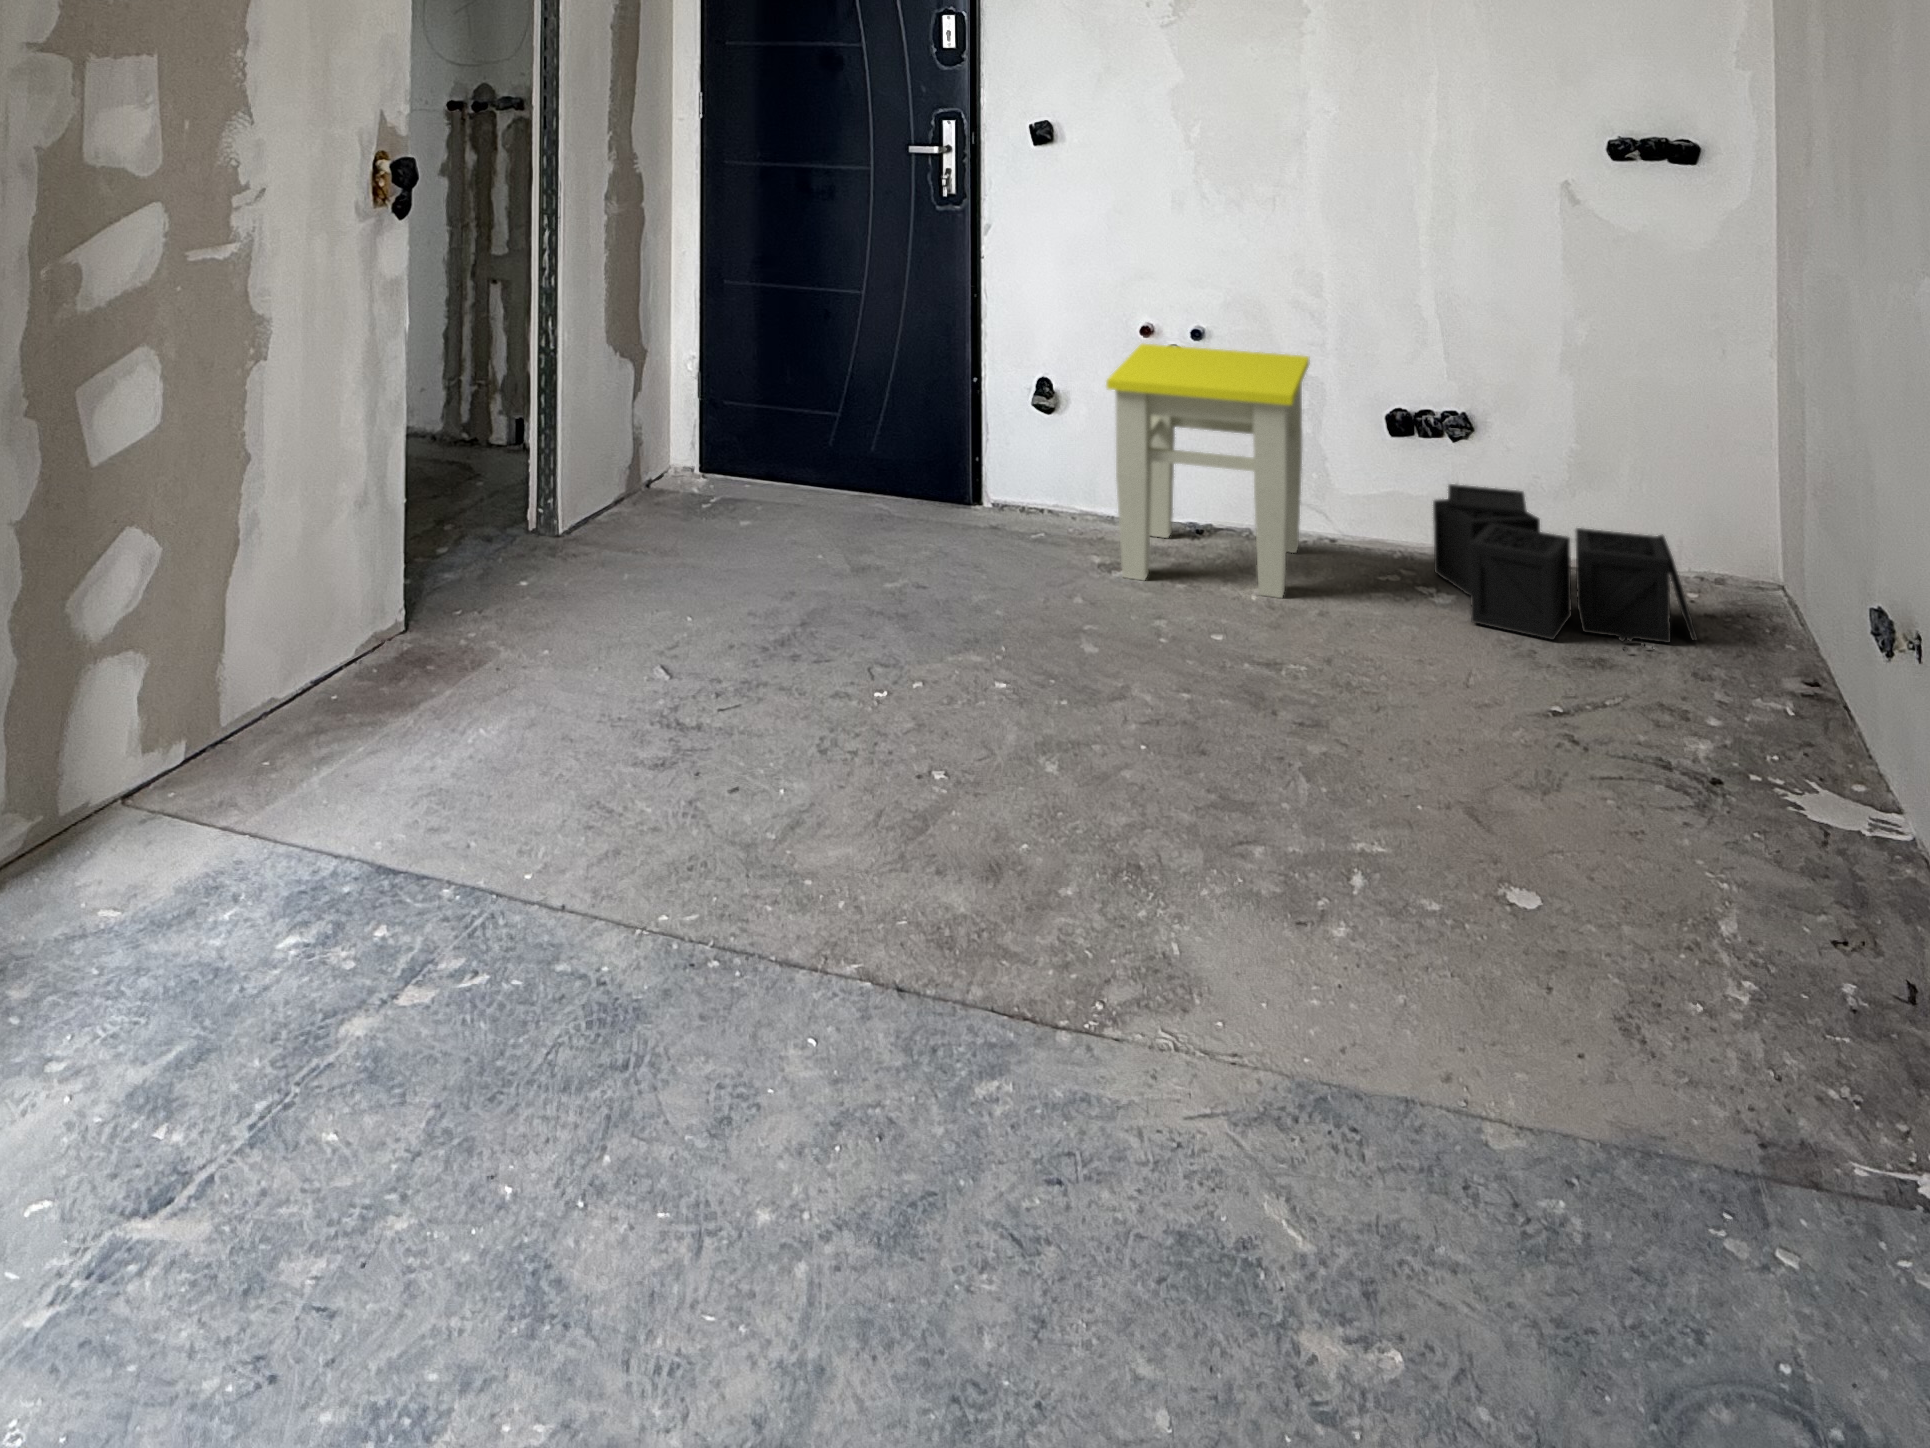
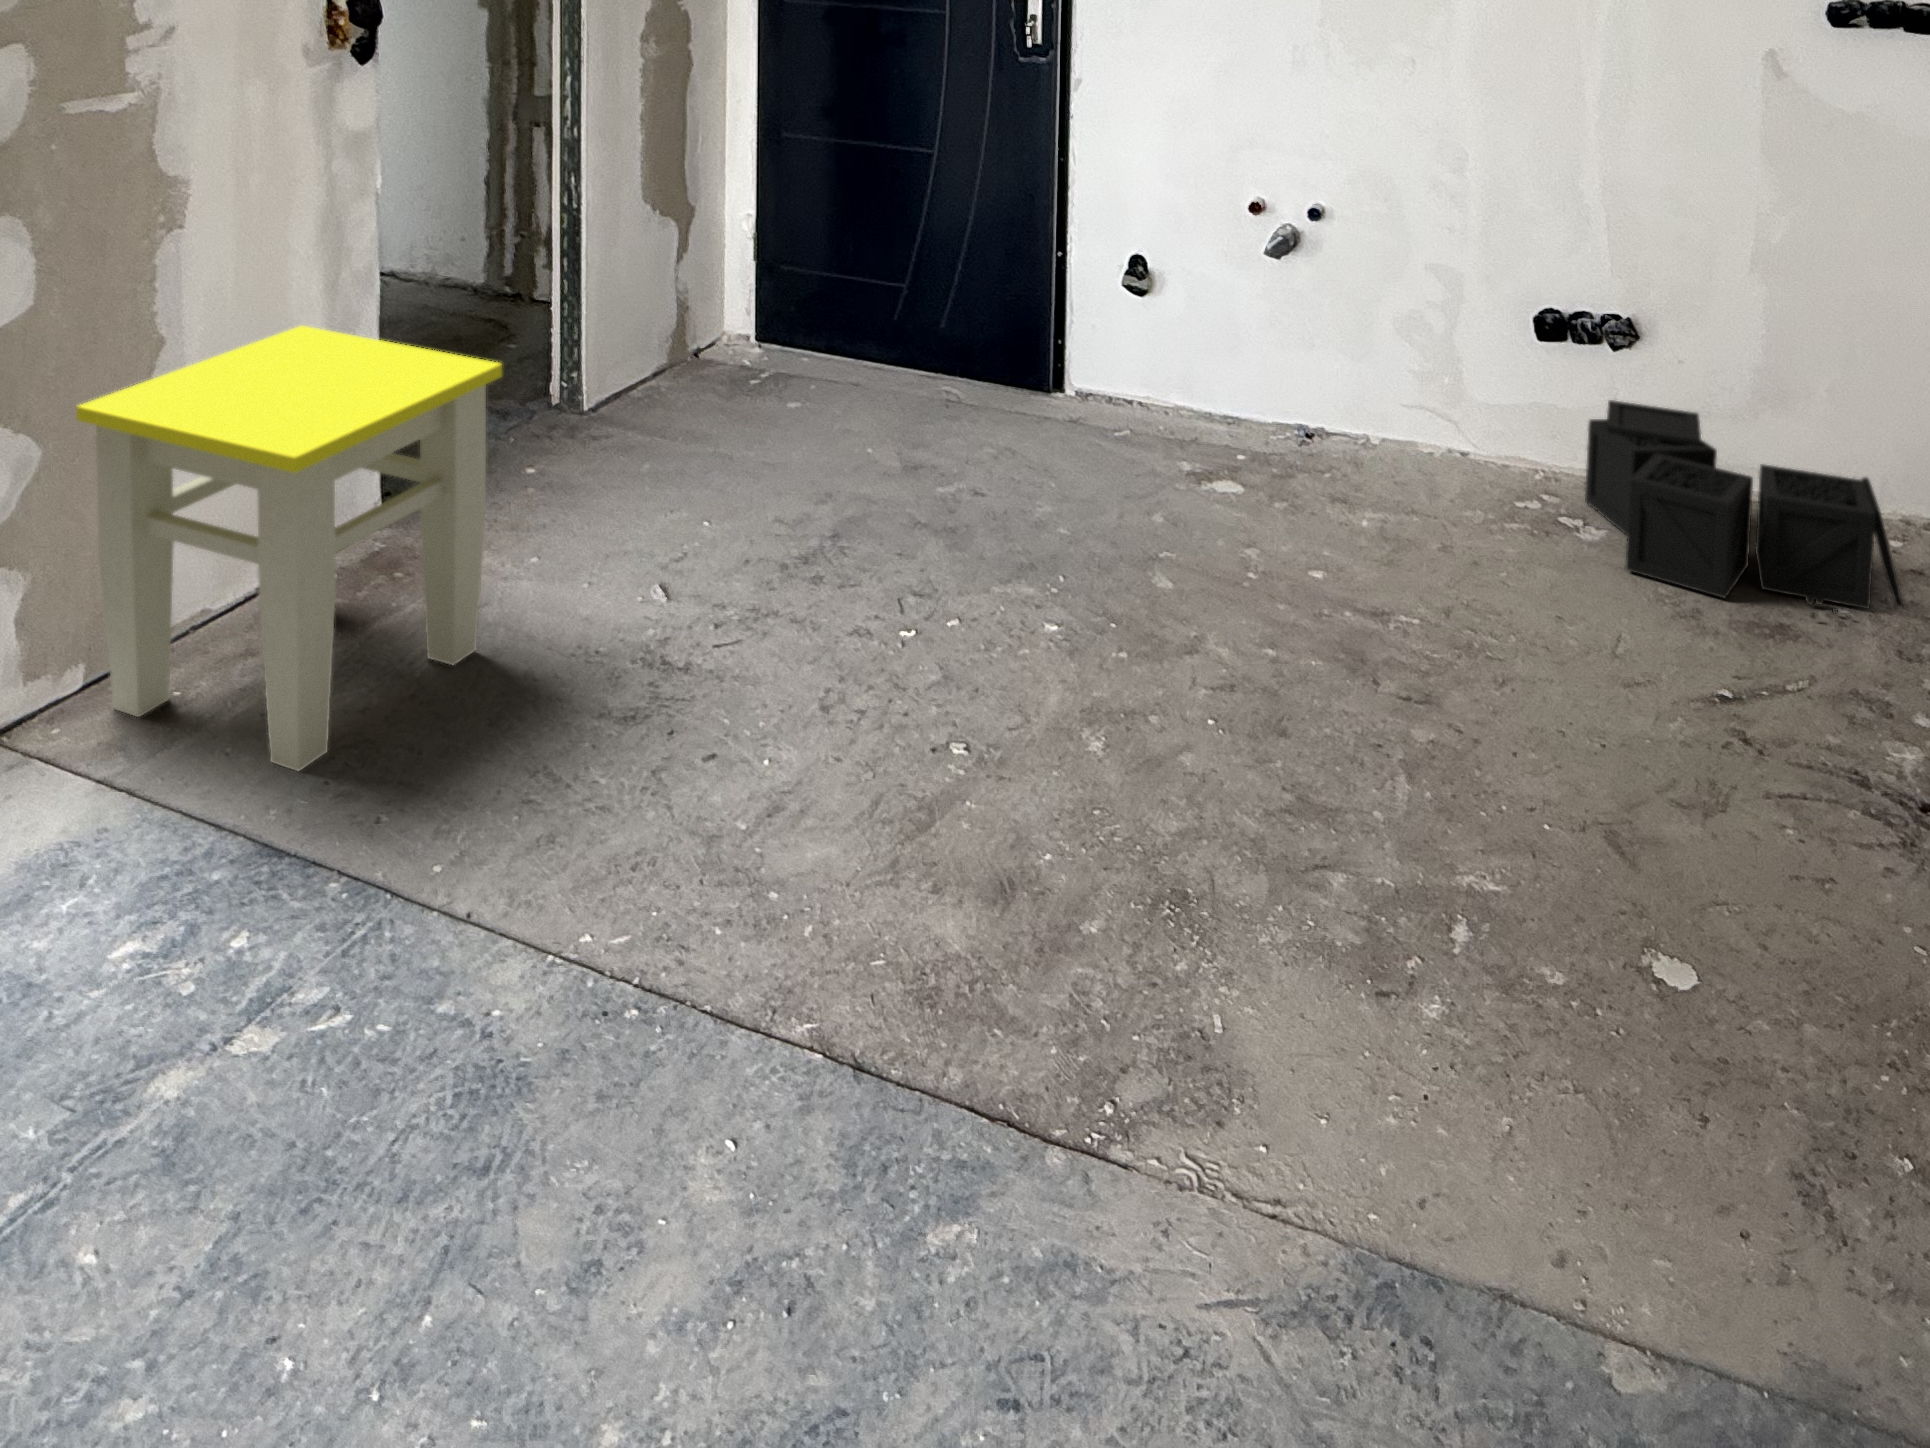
stool: present [1106,344,1309,598] -> present [76,326,502,771]

